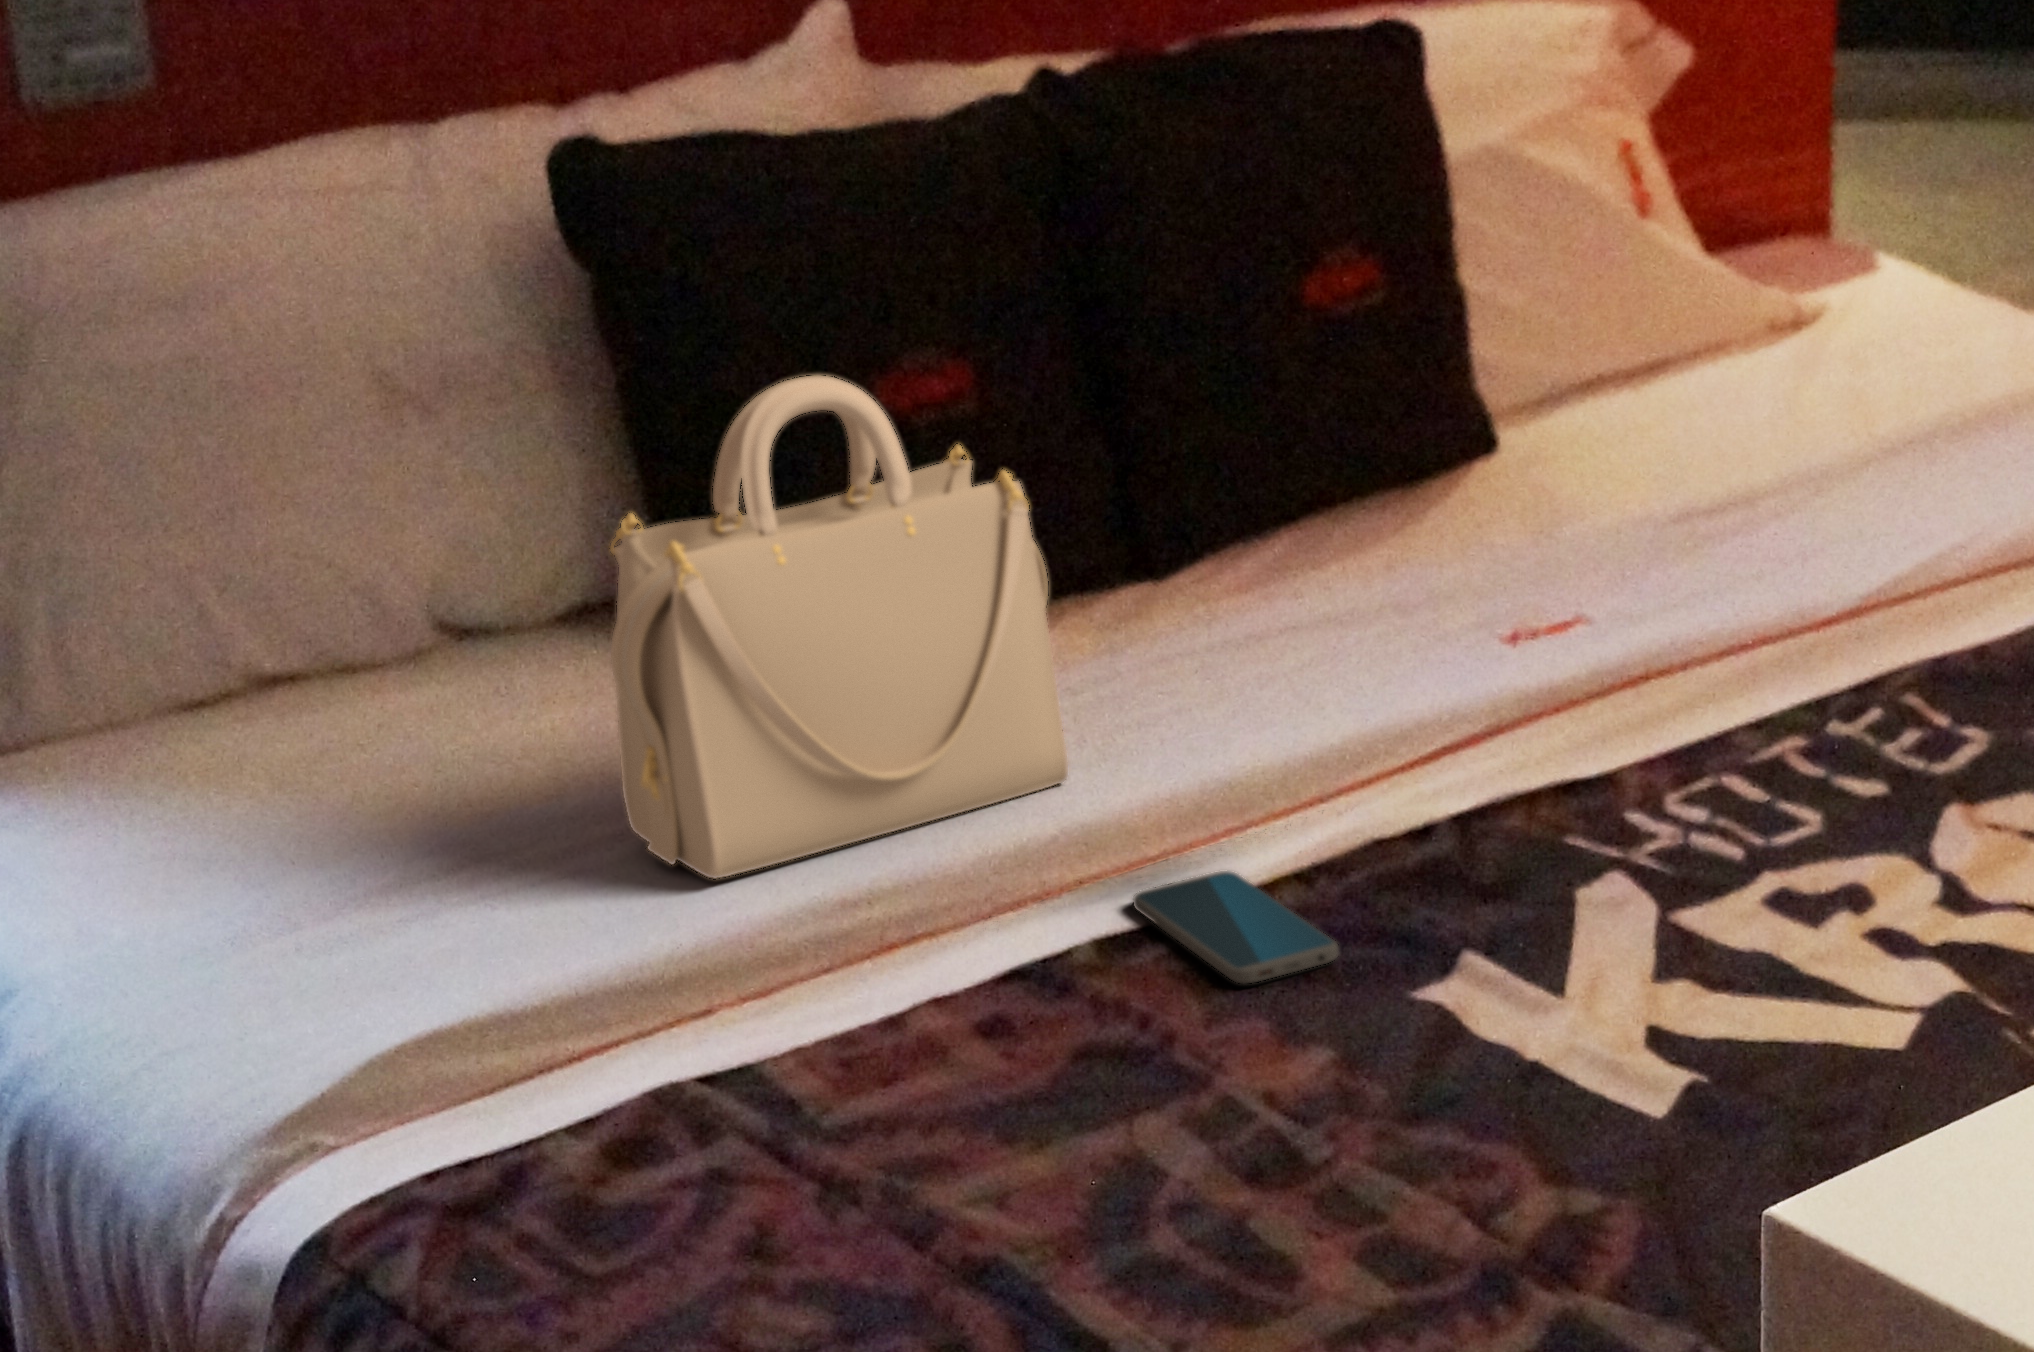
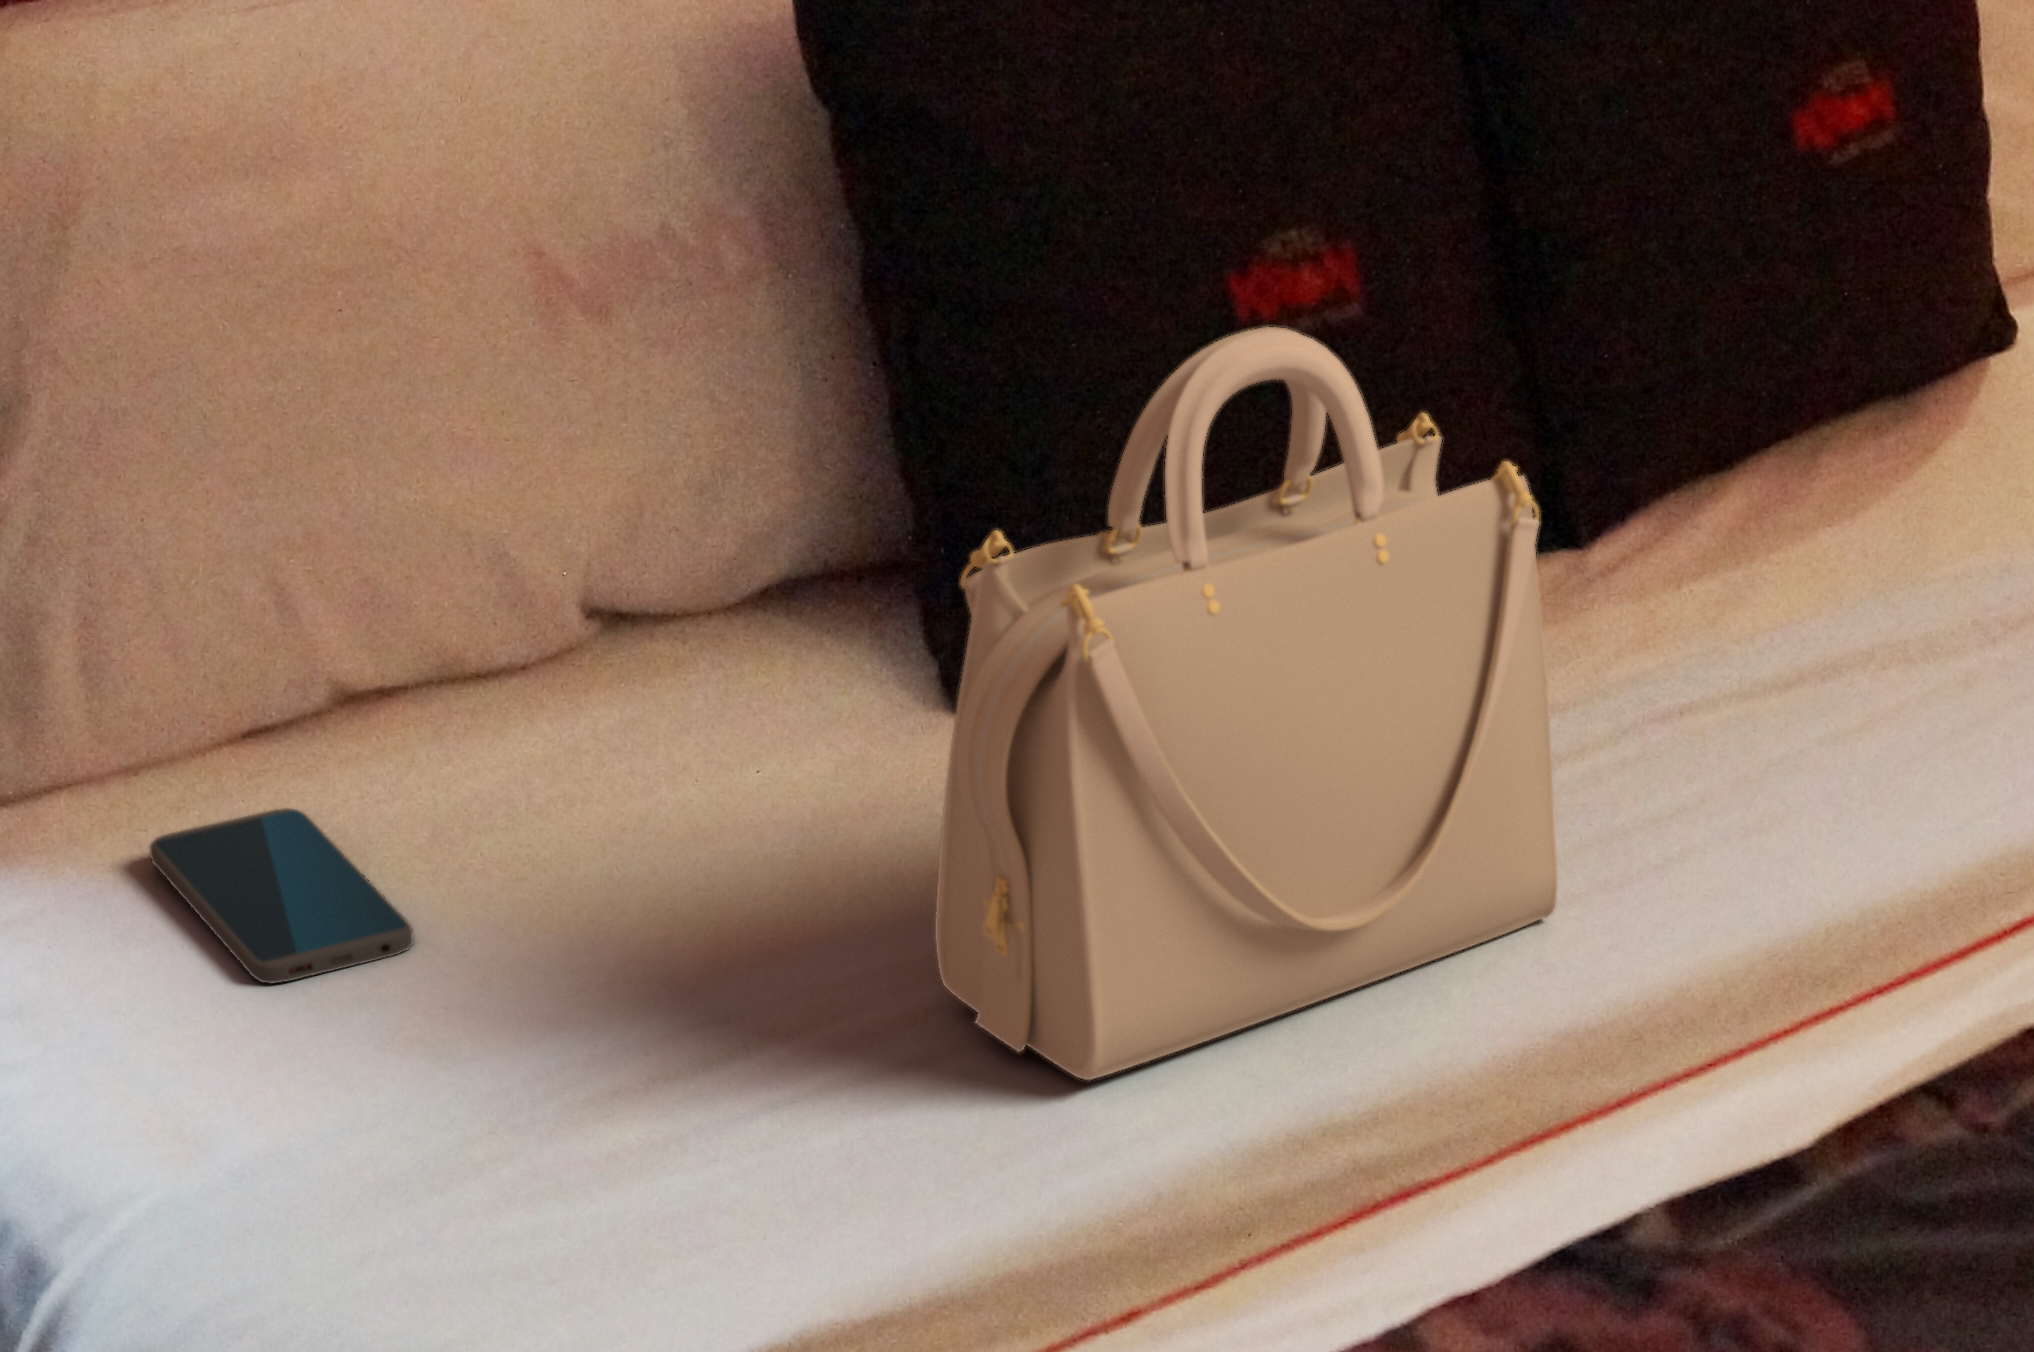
smartphone: present [1133,871,1339,983] -> present [150,808,413,983]

